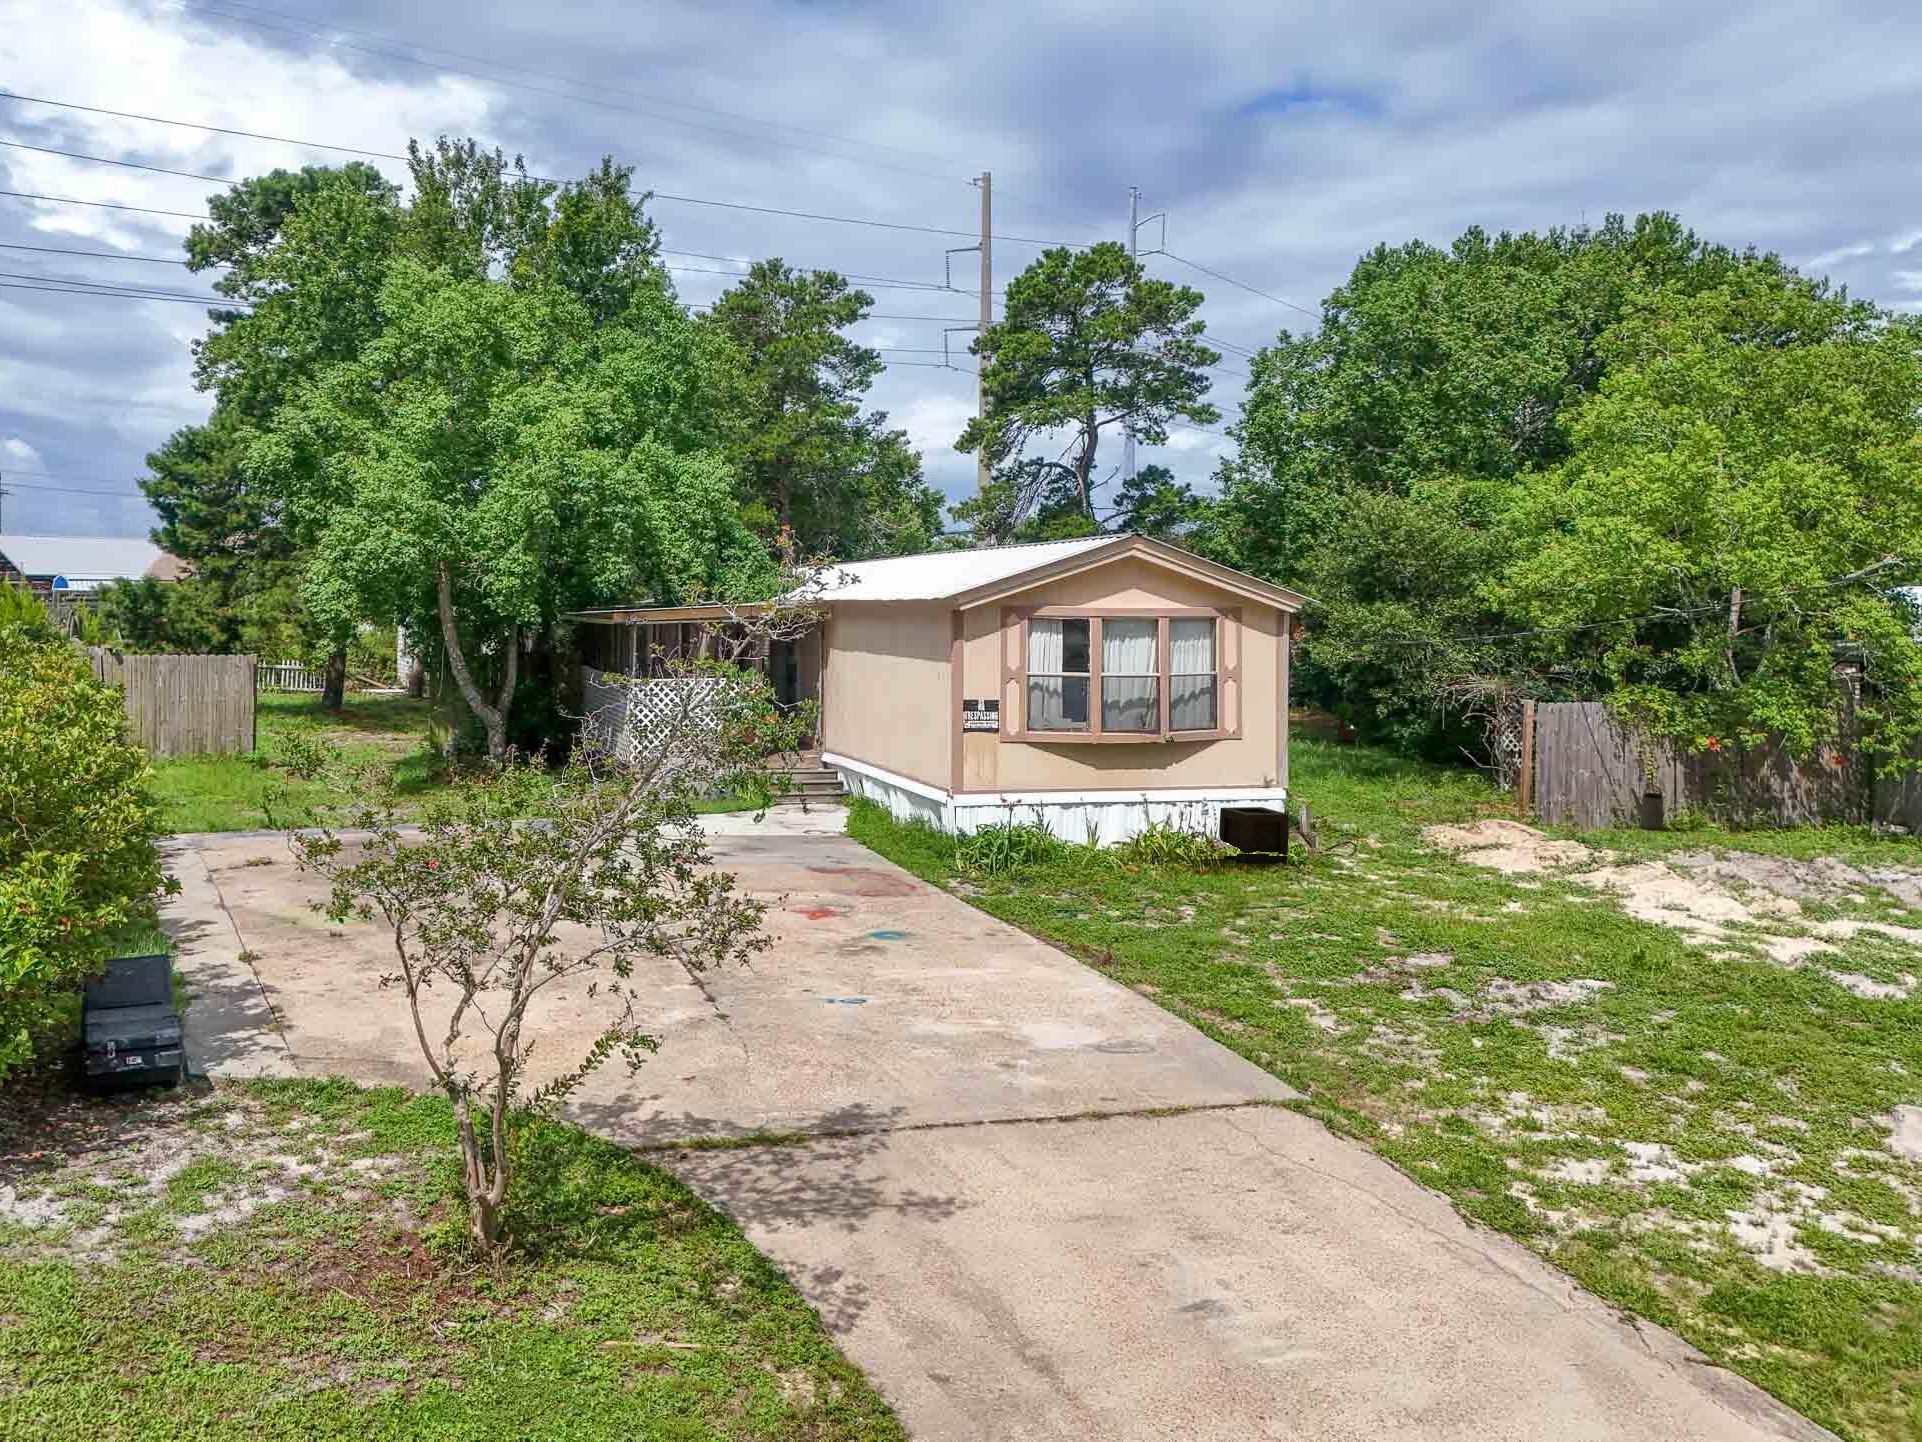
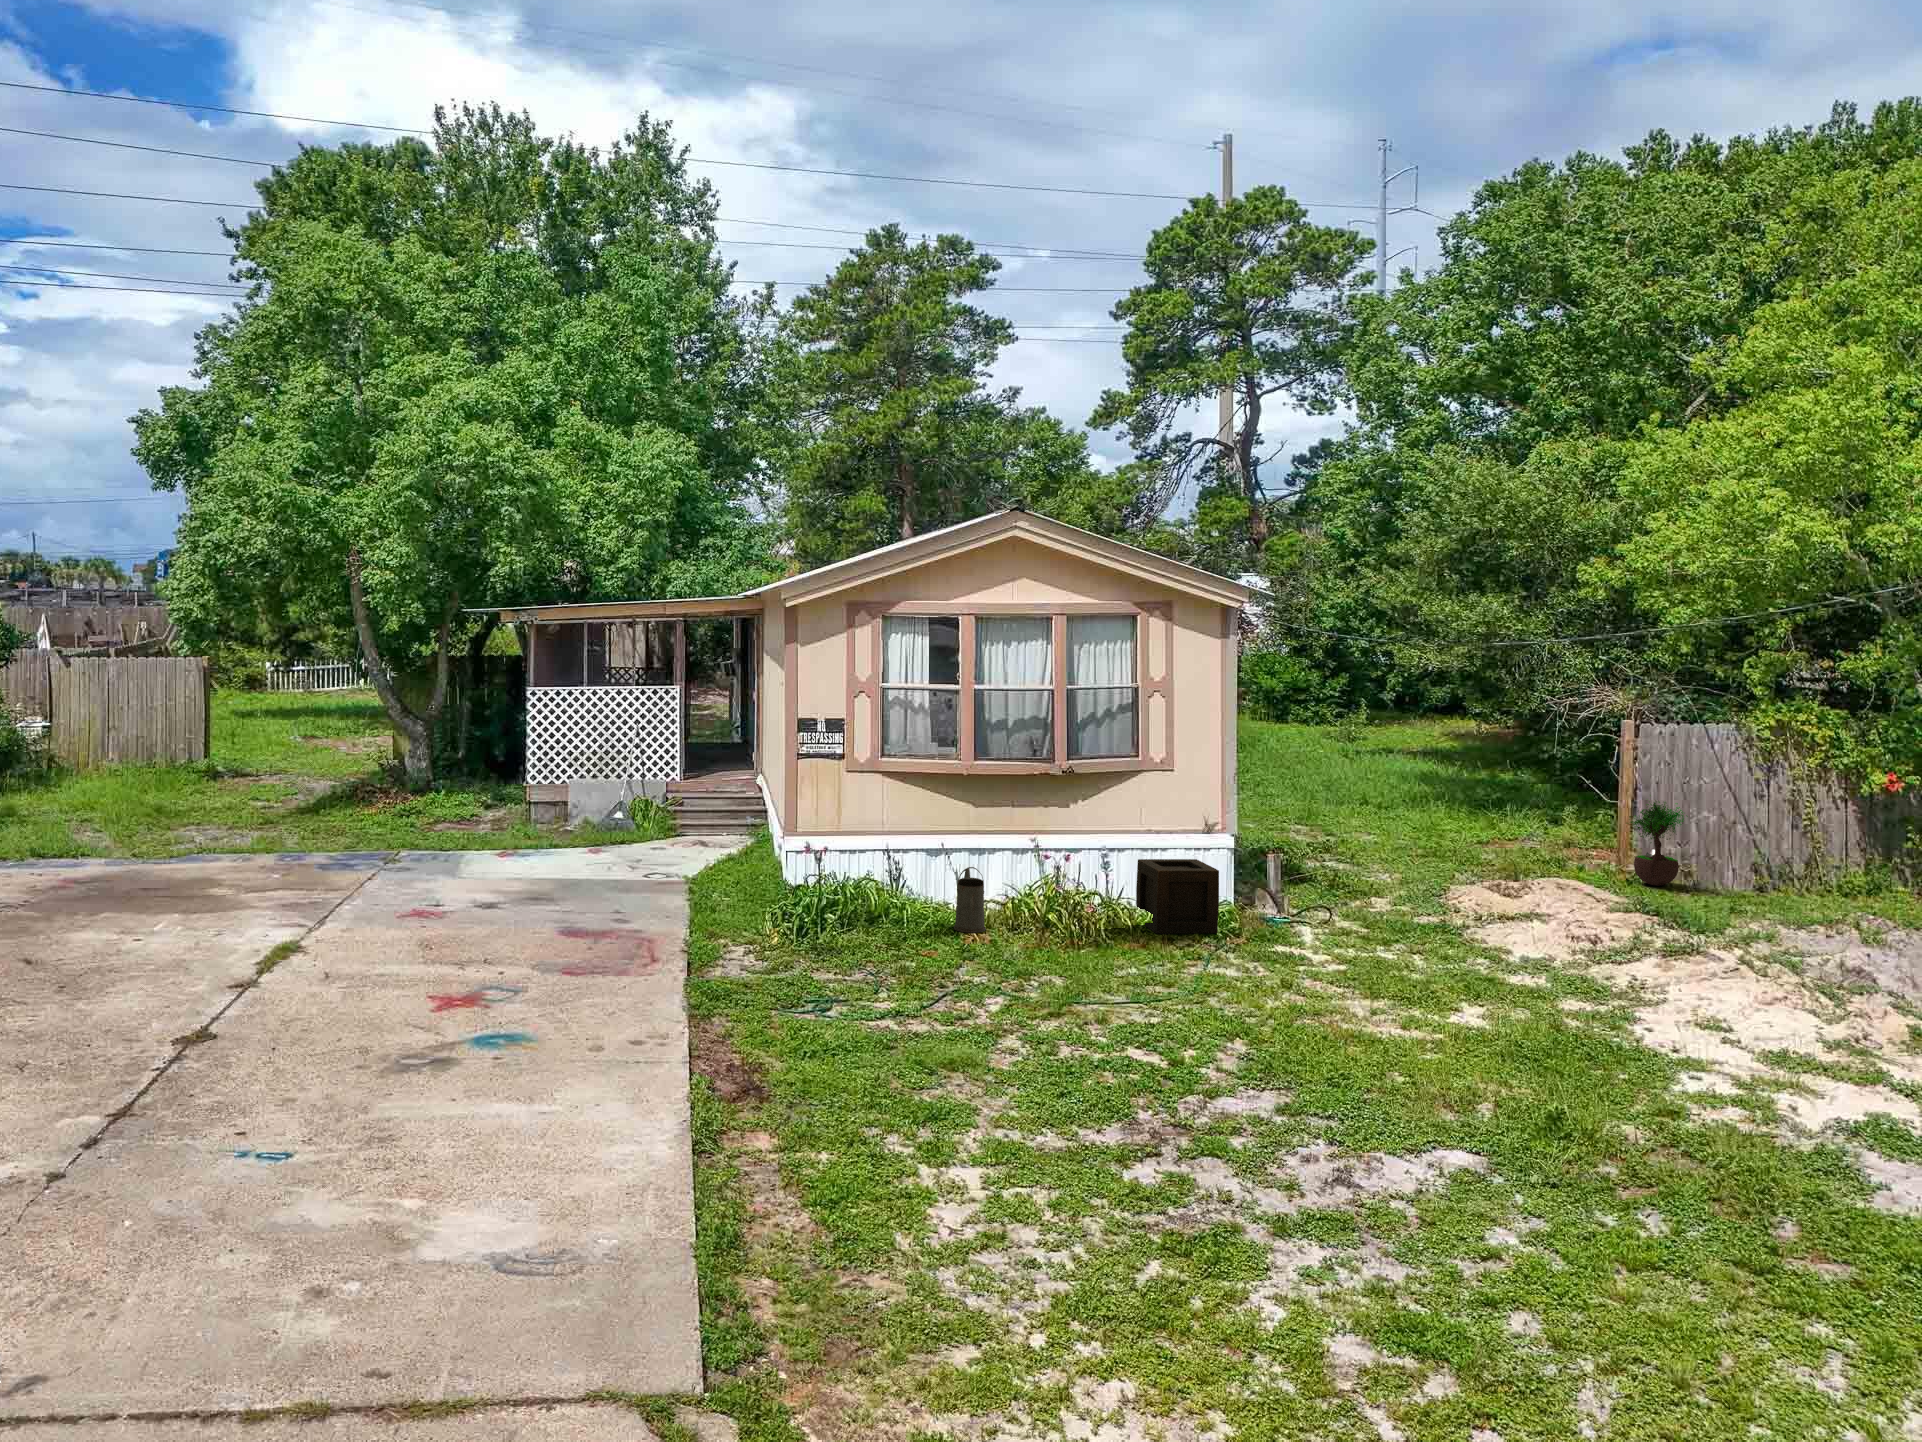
potted tree: present [1331,703,1358,741] -> present [1629,801,1684,886]
watering can: present [1631,785,1664,830] -> present [954,867,986,933]

